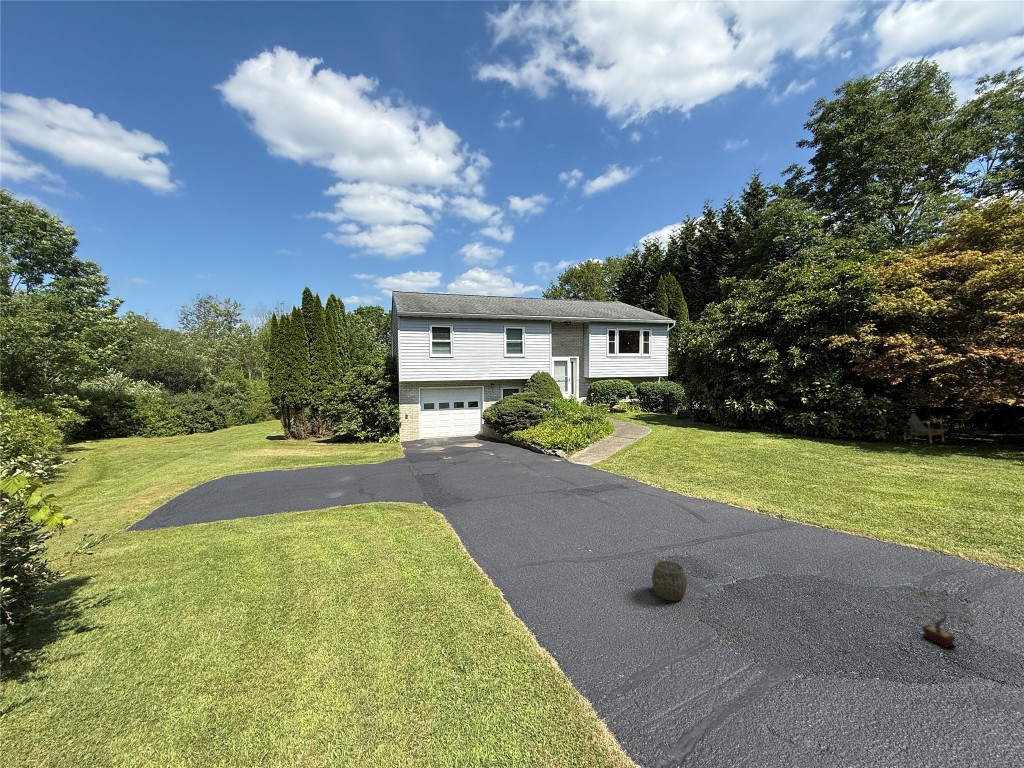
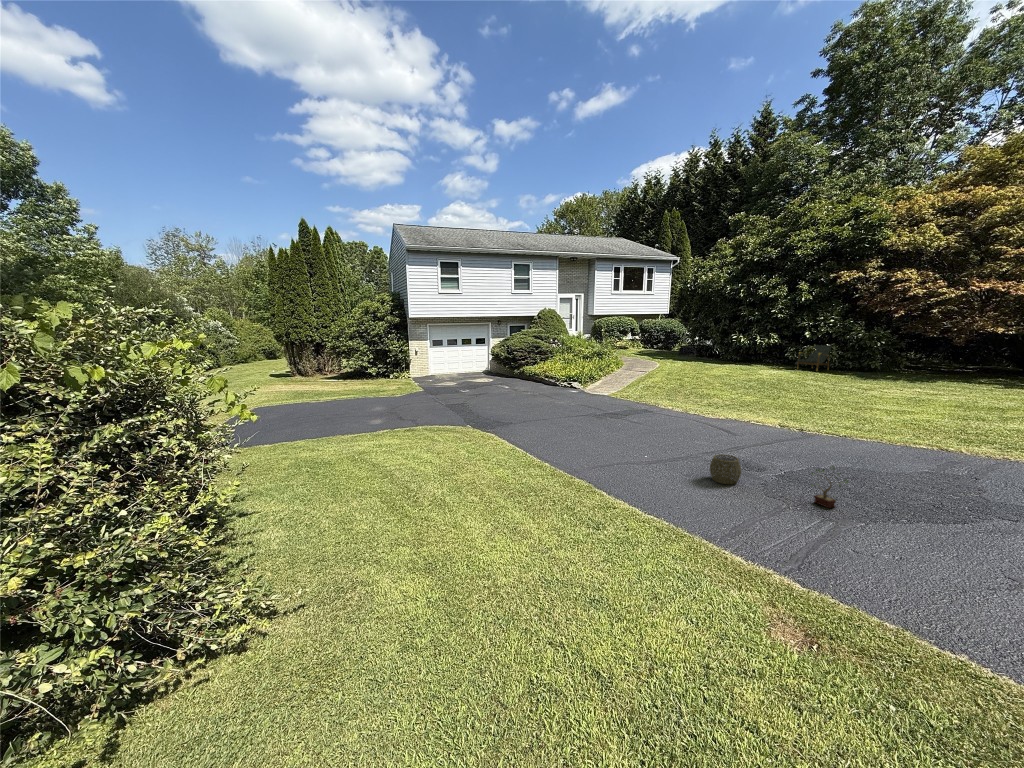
lounge chair: present [904,413,948,443] -> present [797,345,831,370]
potted plant: present [914,589,974,647] -> present [811,466,848,508]

